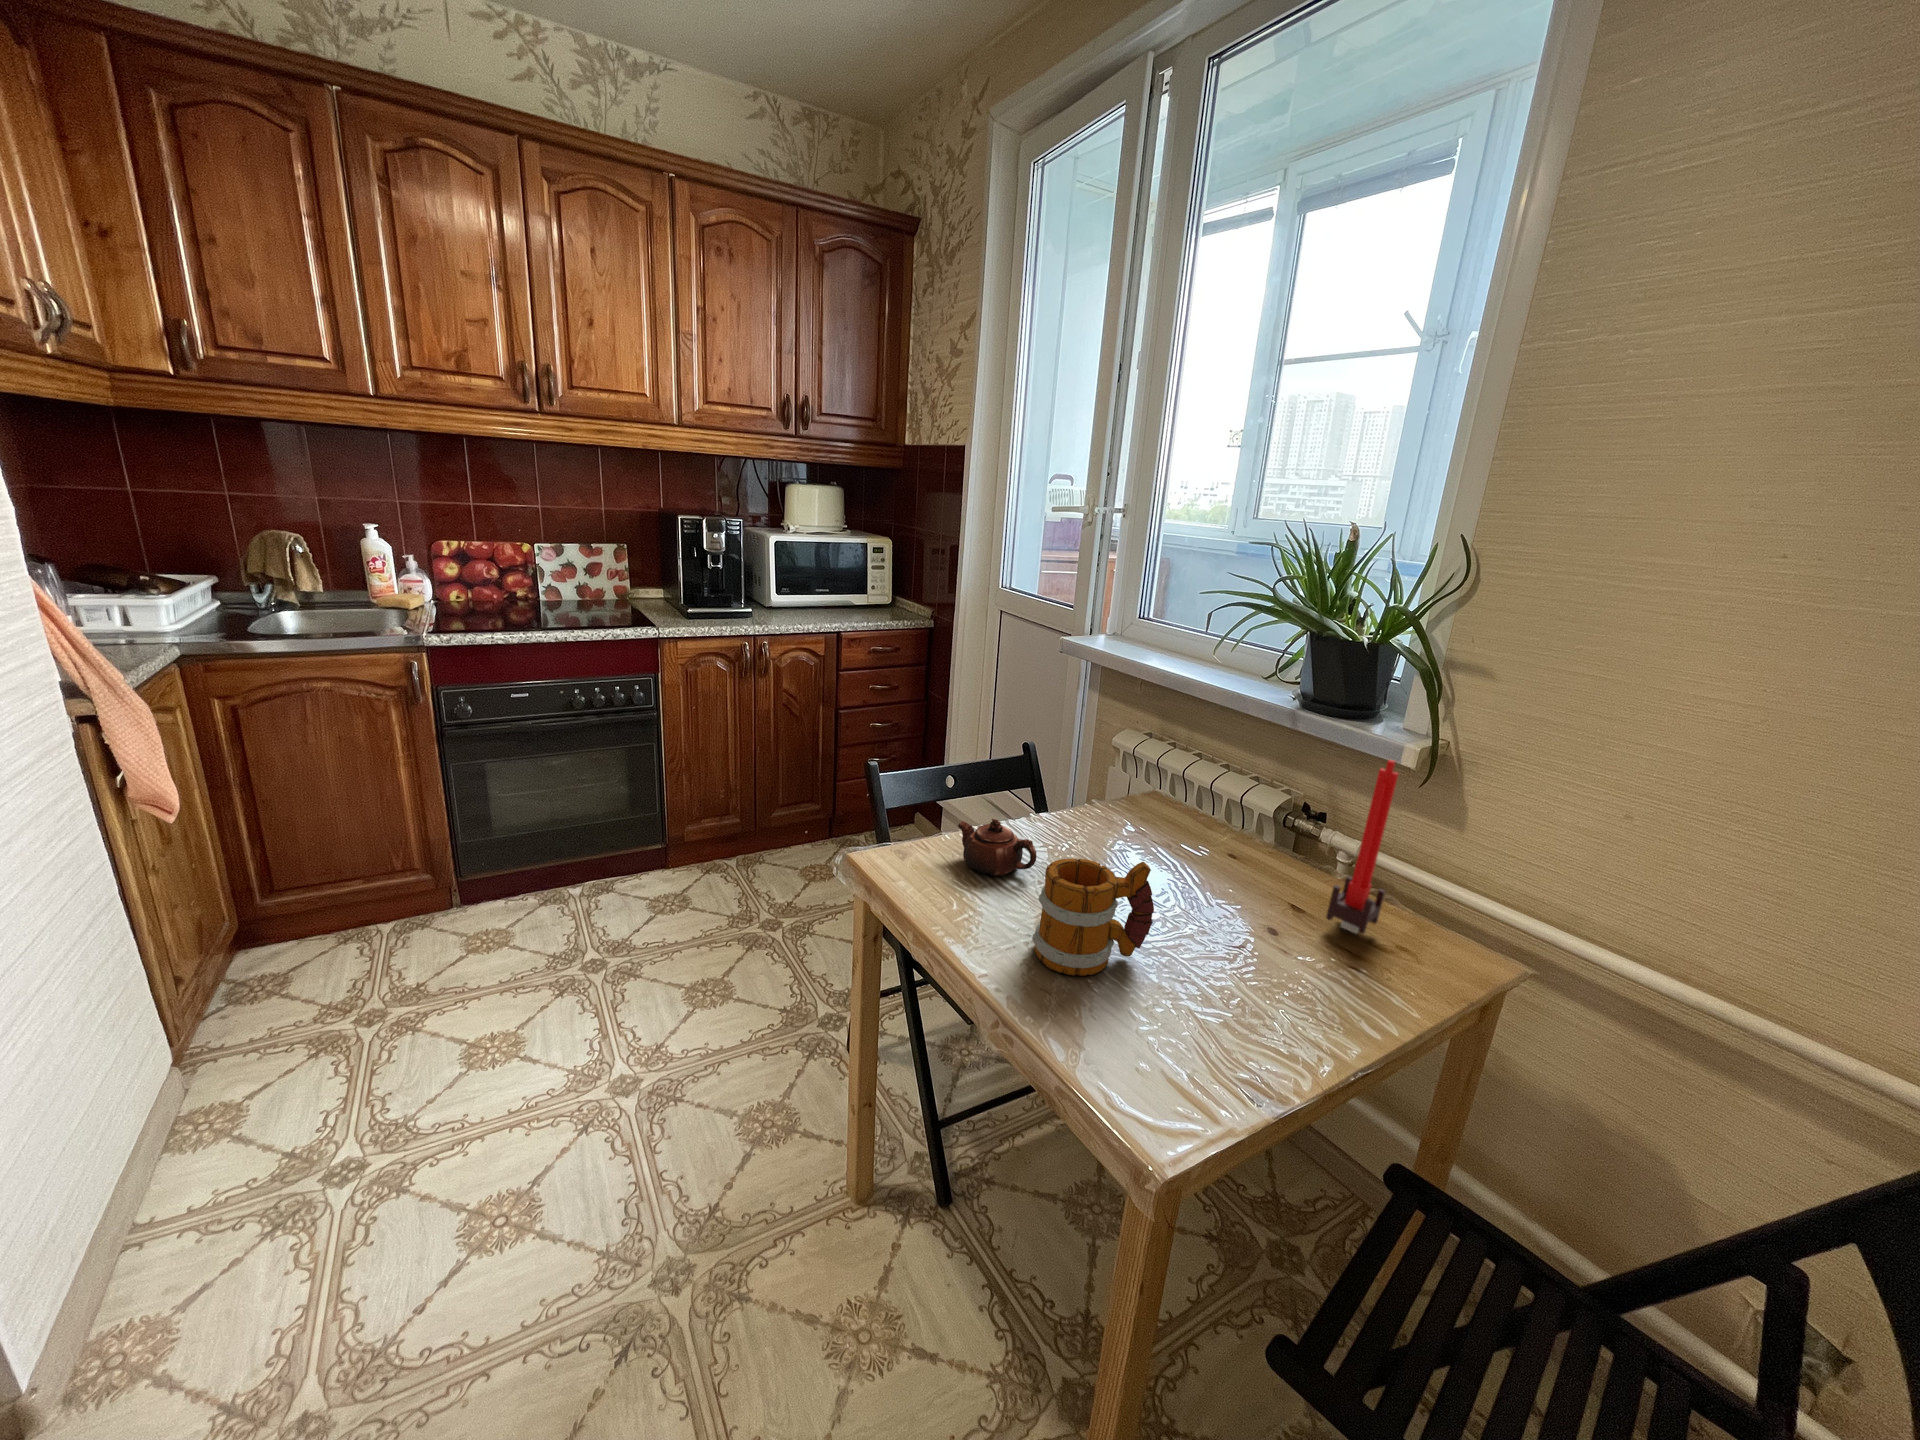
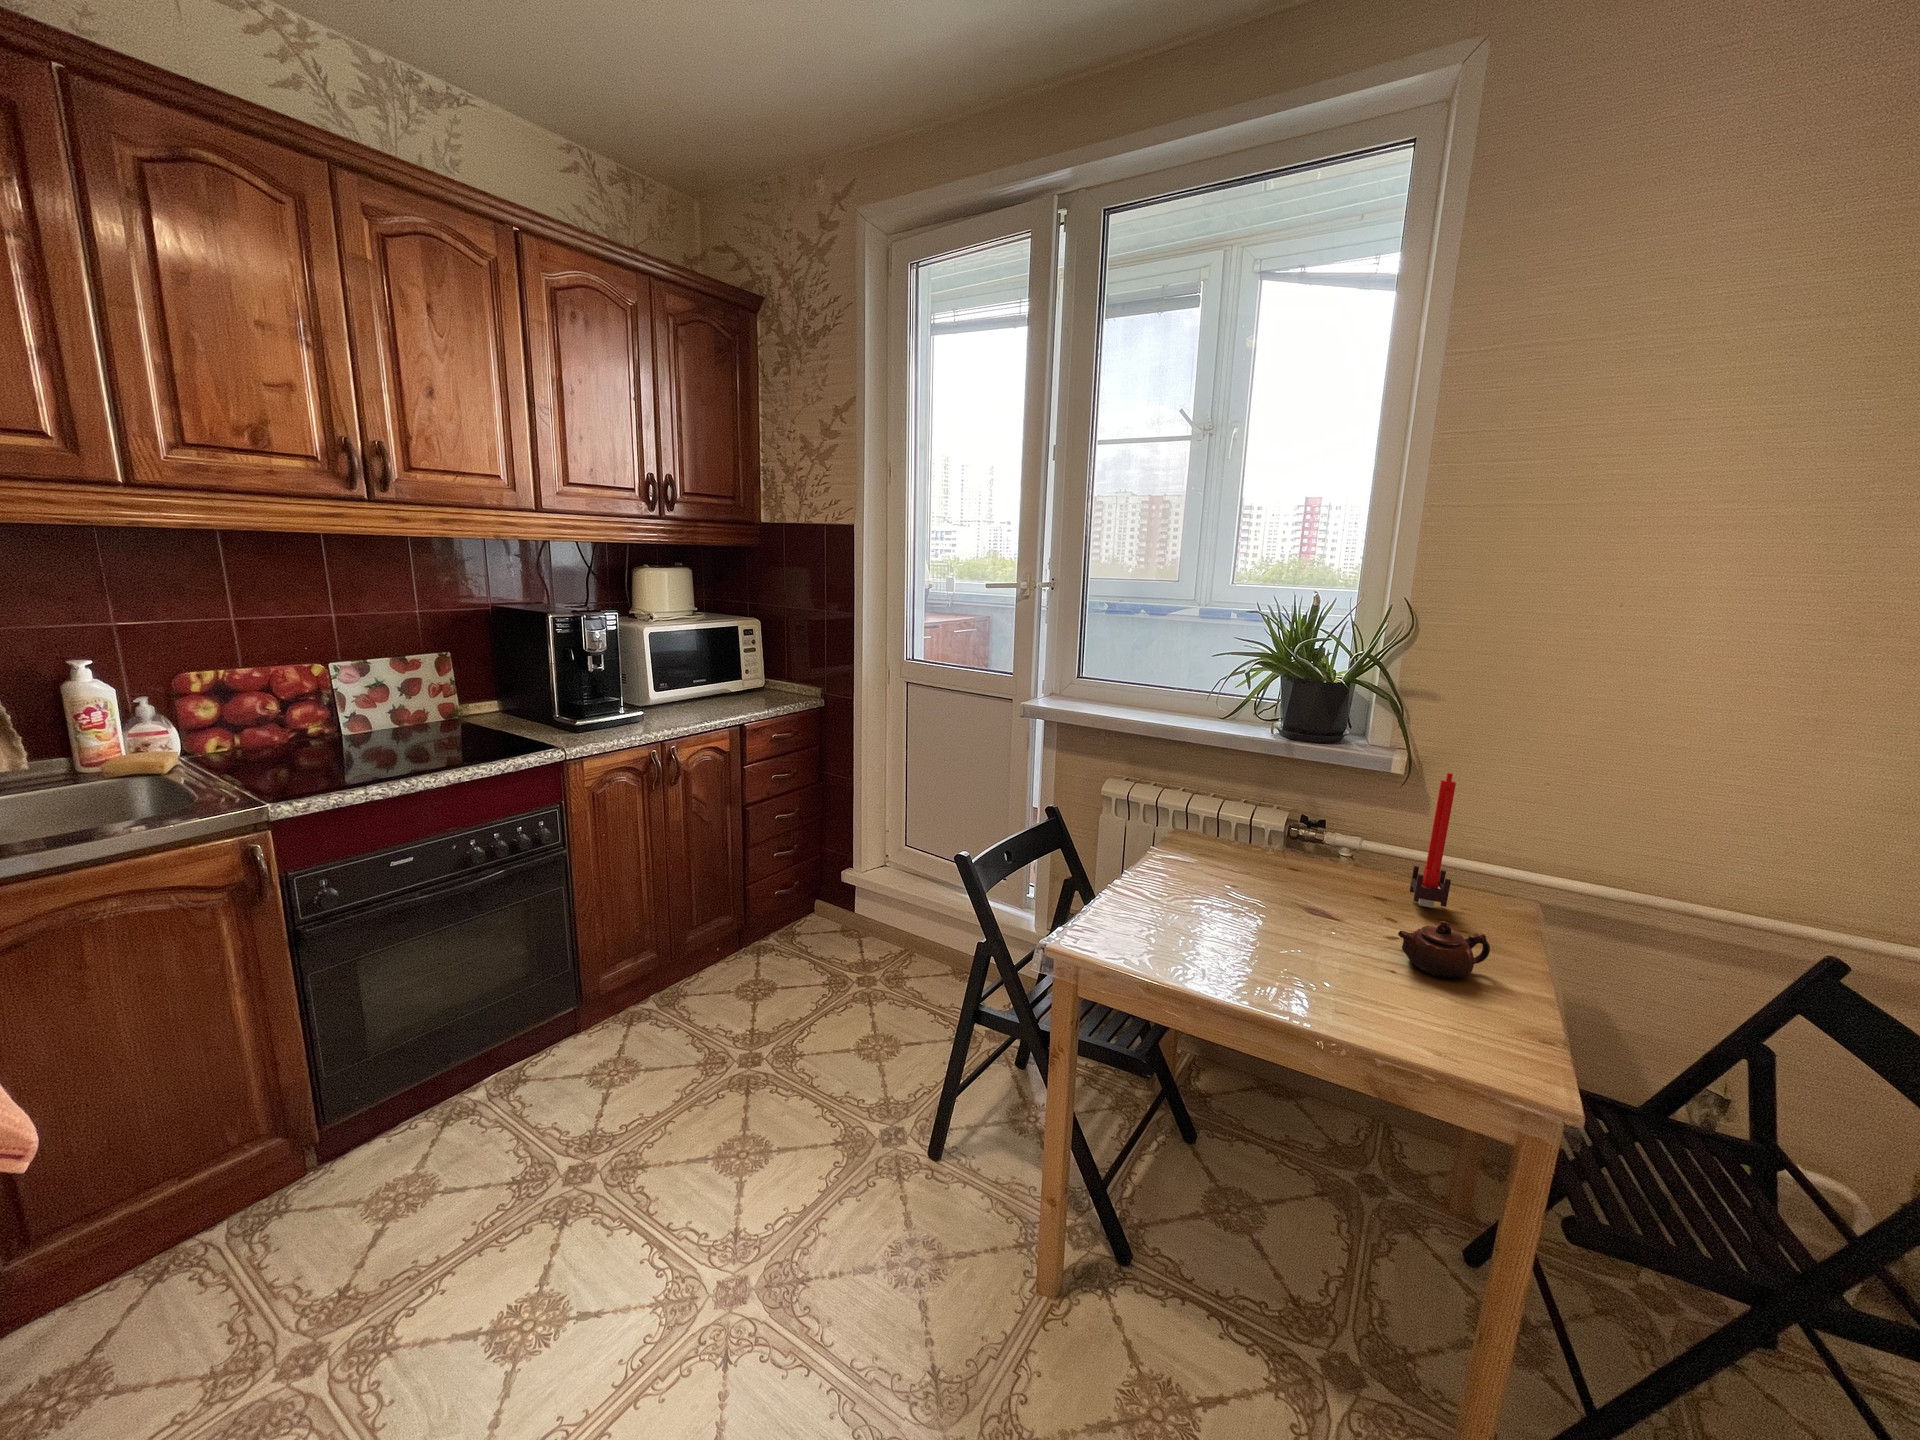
teapot: present [958,819,1036,876] -> present [1398,921,1490,978]
mug: present [1032,859,1154,976] -> none [1280,888,1369,997]

